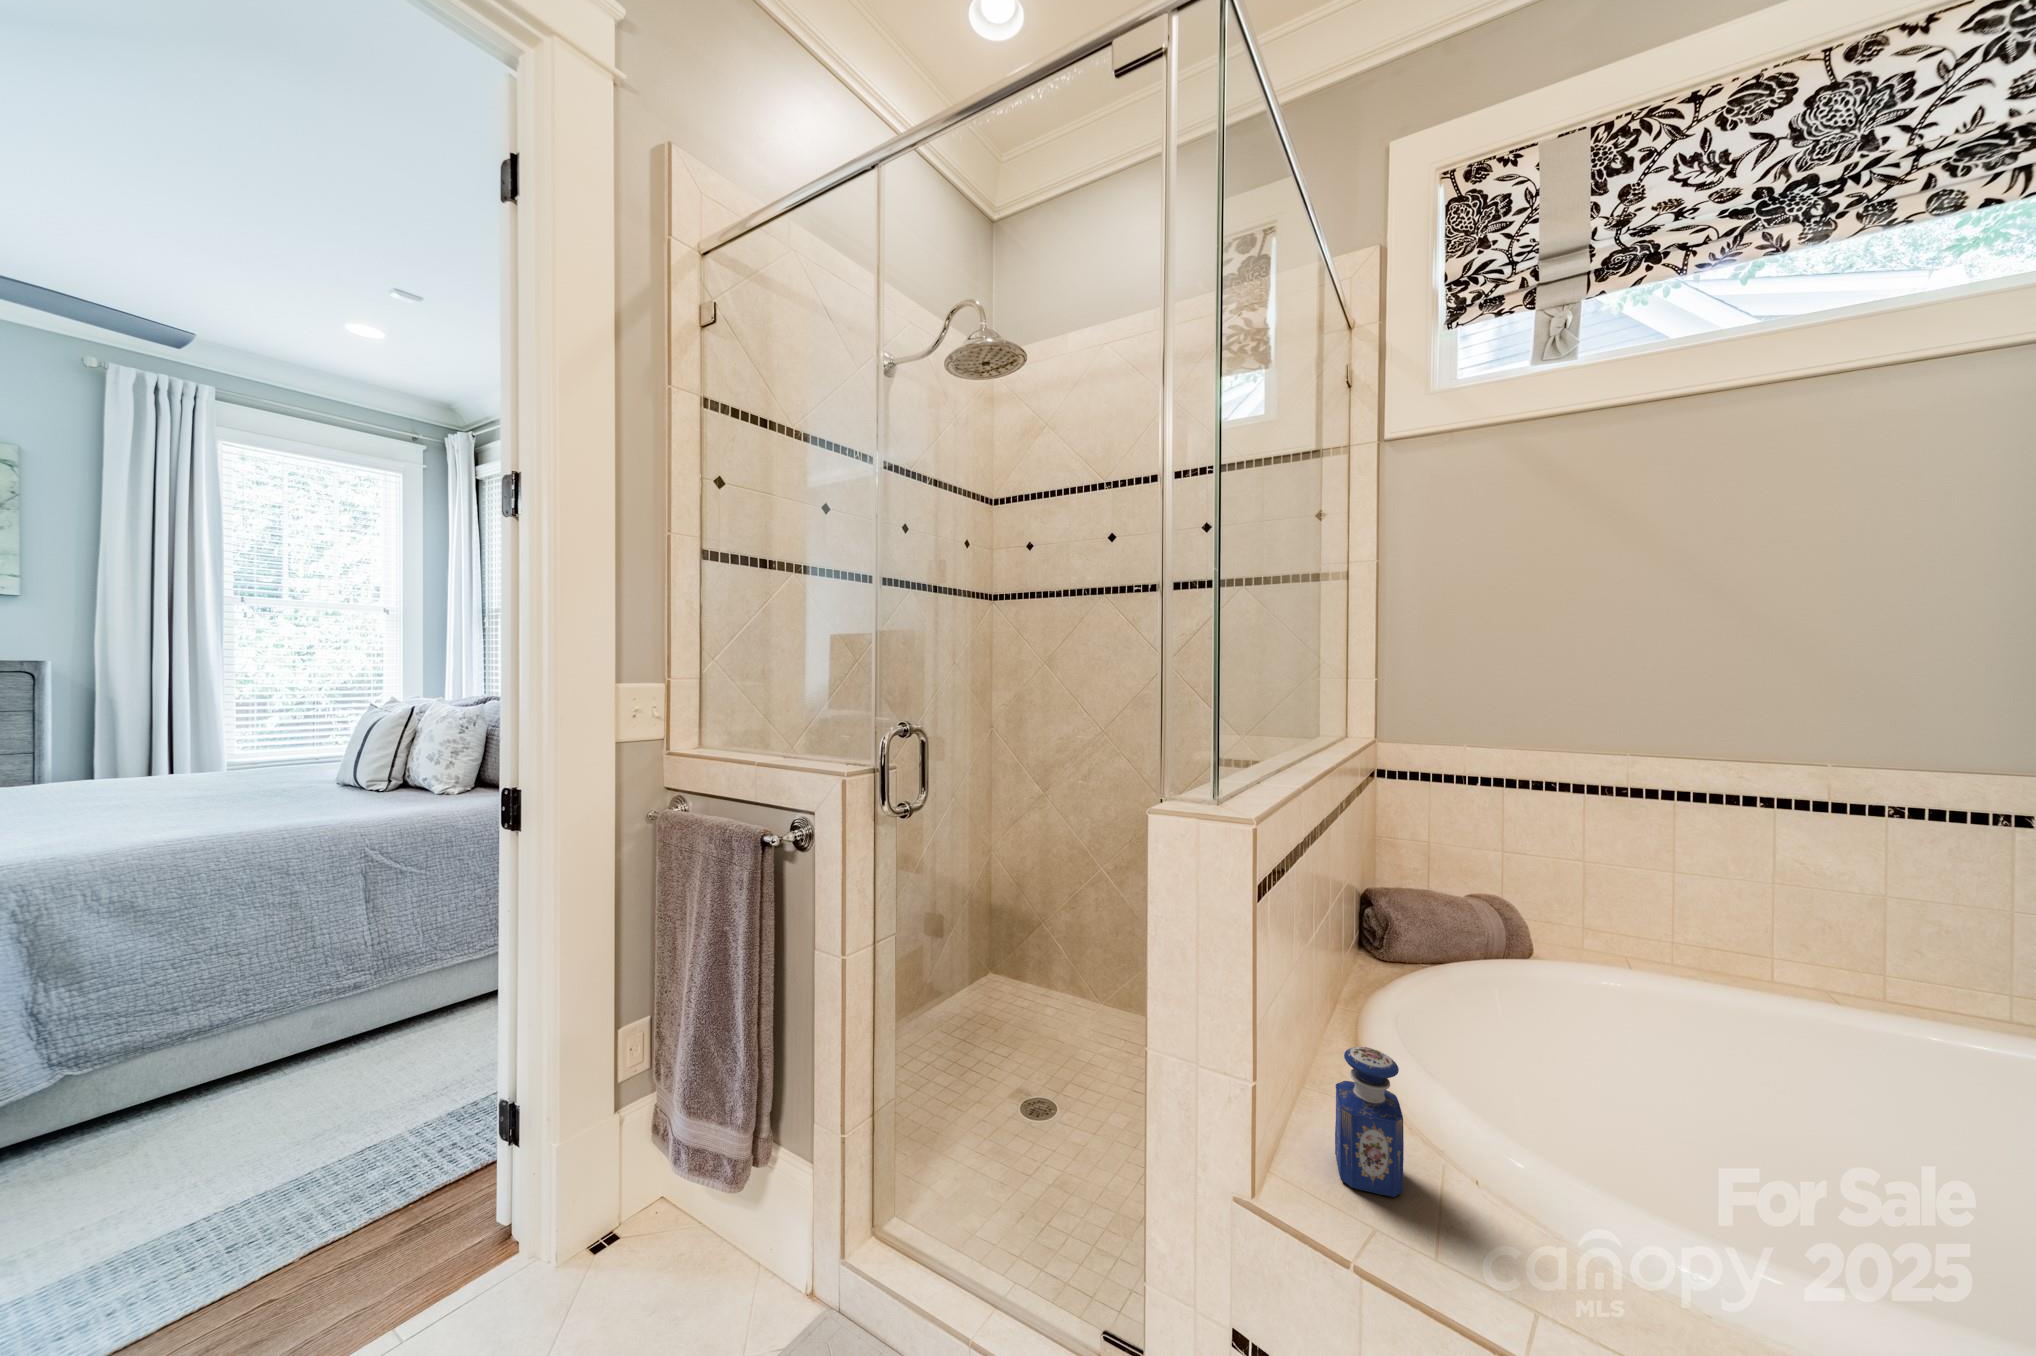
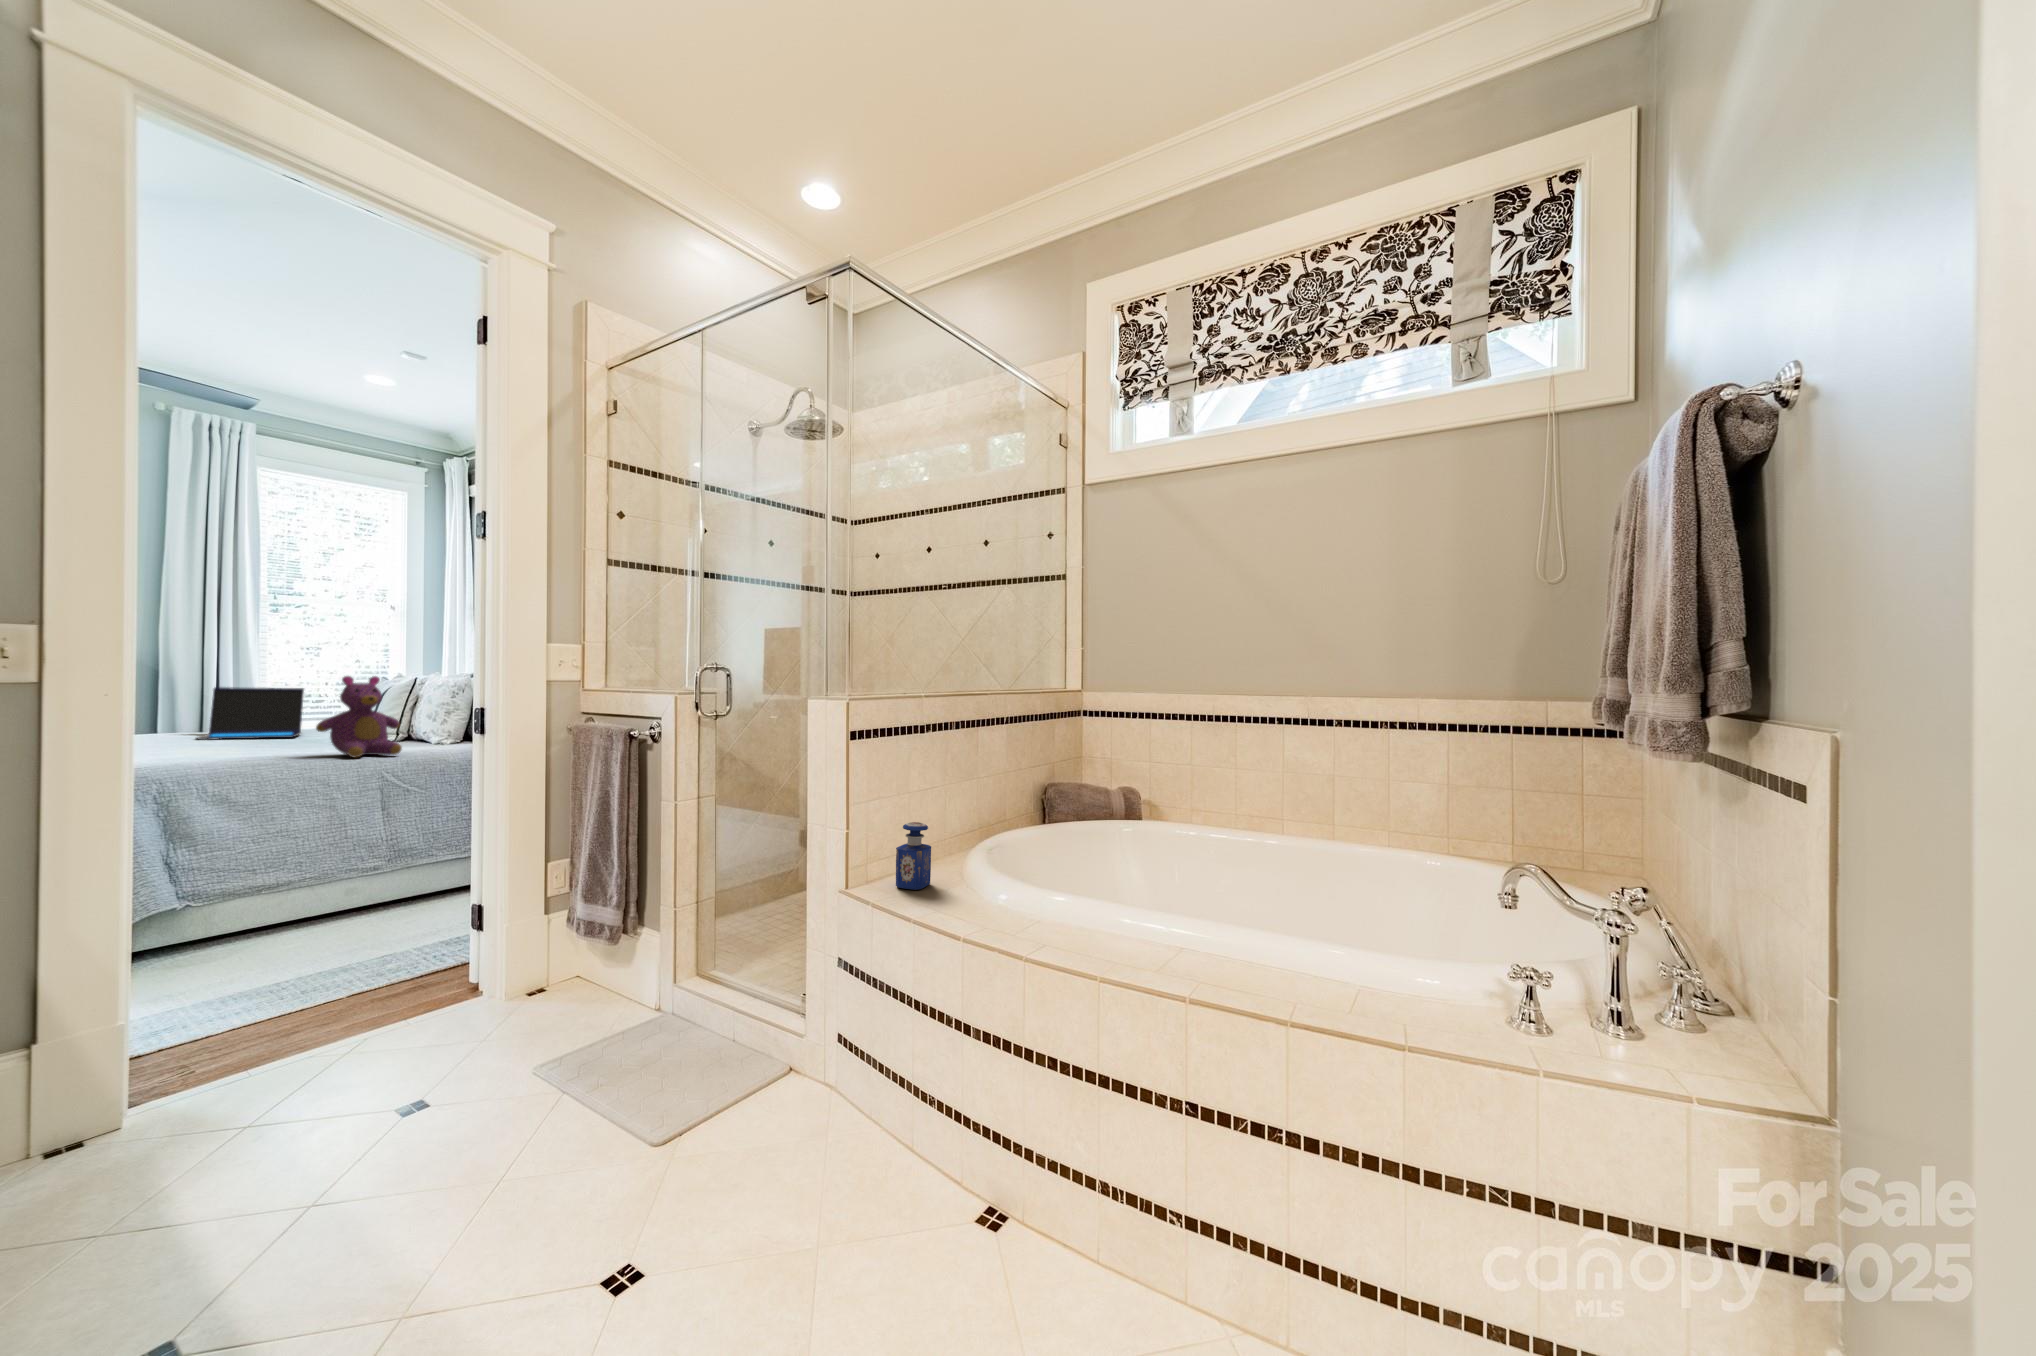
teddy bear: none [273,712,394,827] -> present [316,676,402,757]
laptop: none [124,718,274,792] -> present [197,687,304,740]

